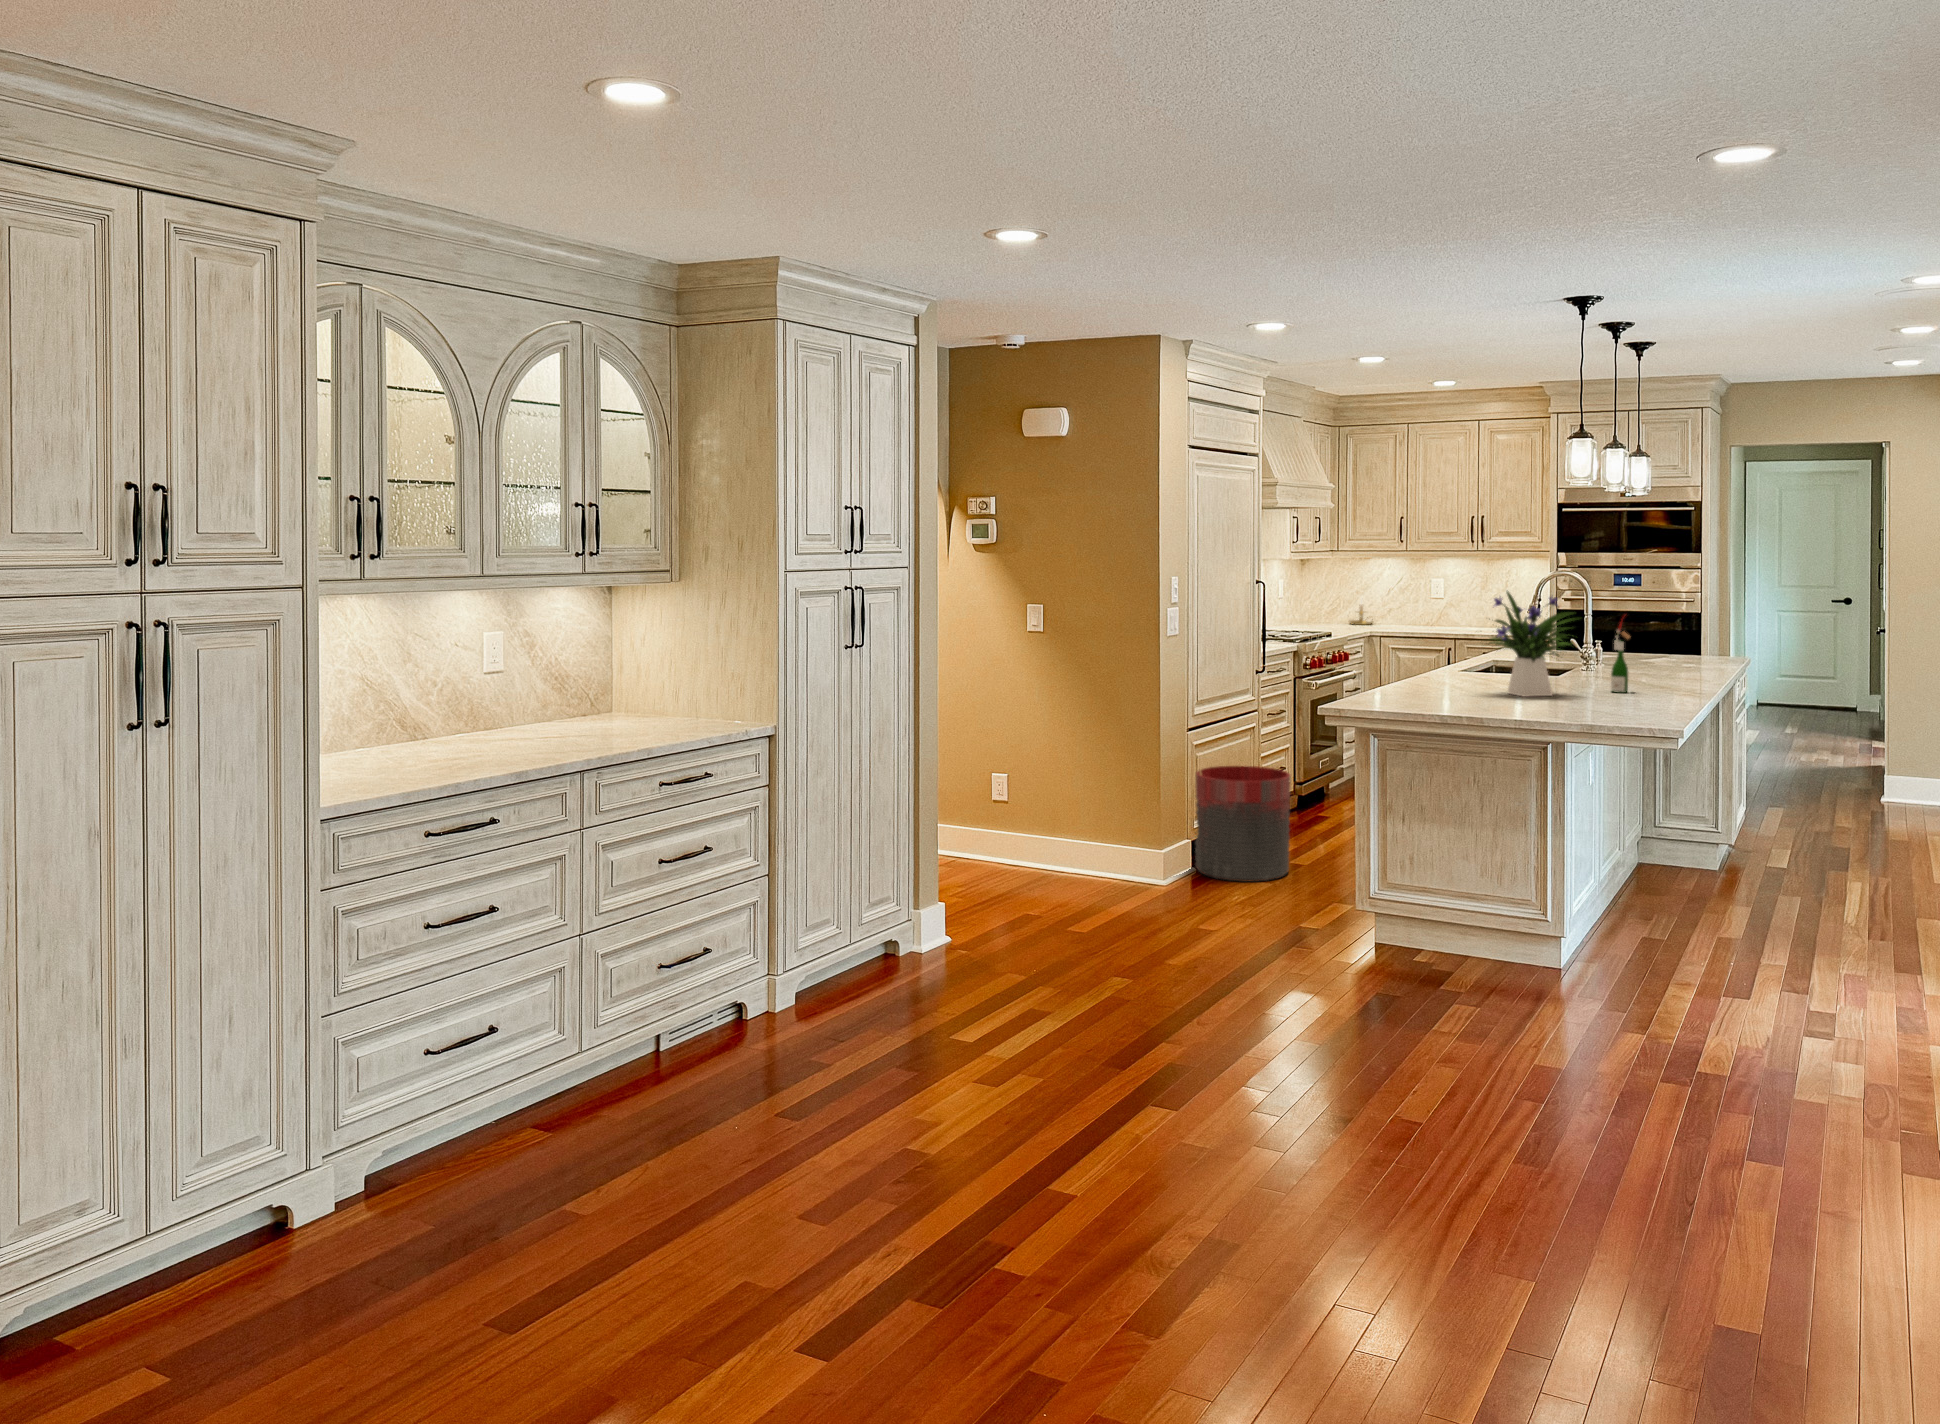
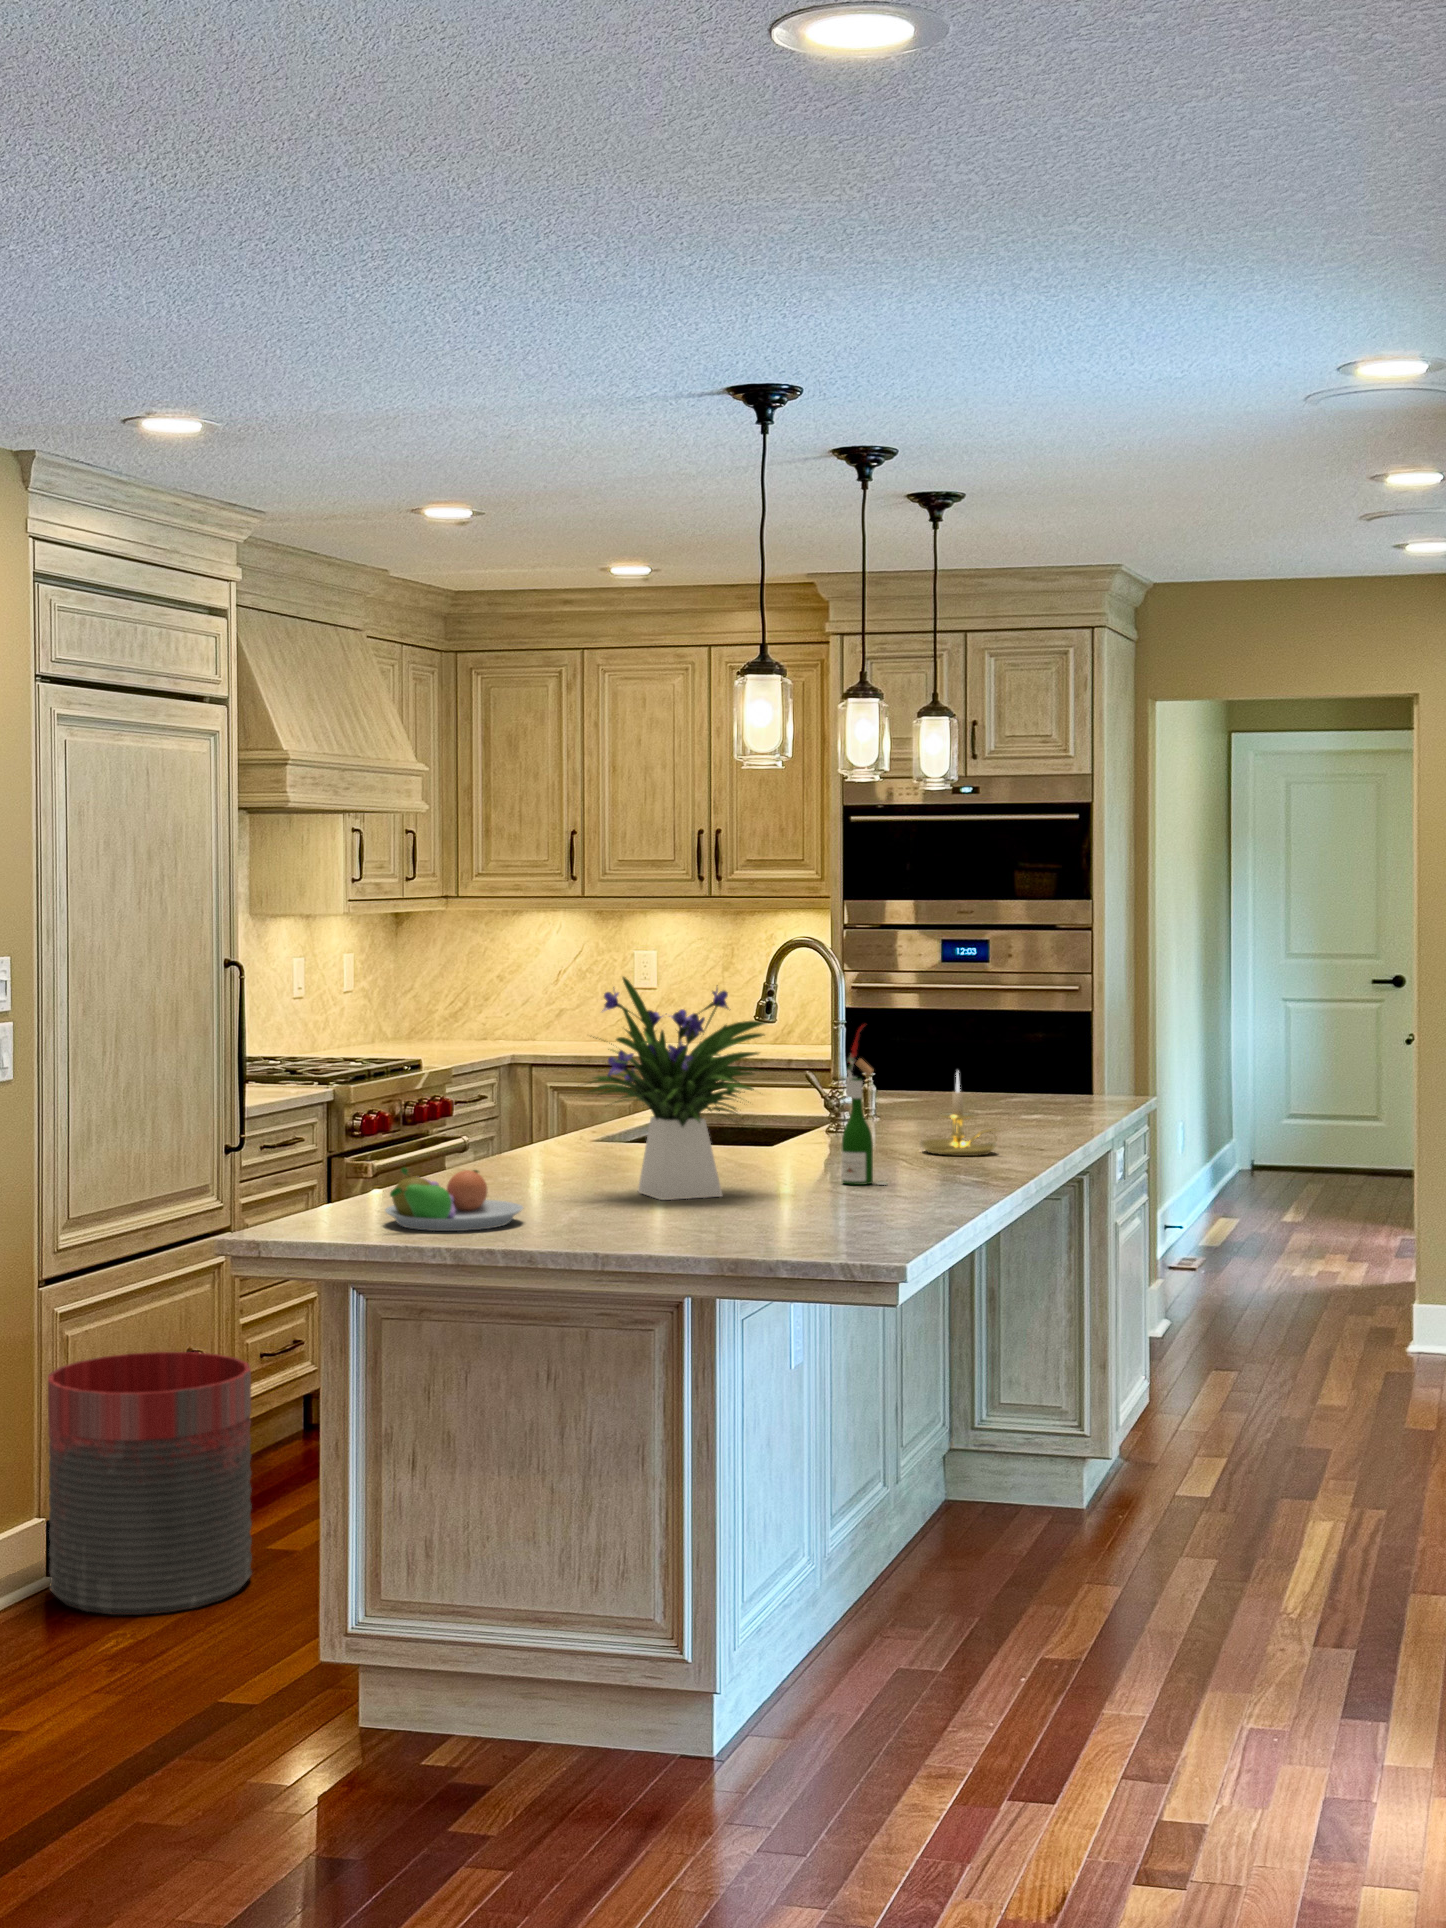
candle holder: present [1350,604,1373,625] -> present [920,1073,997,1156]
fruit bowl: none [1396,677,1464,706] -> present [385,1168,523,1231]

